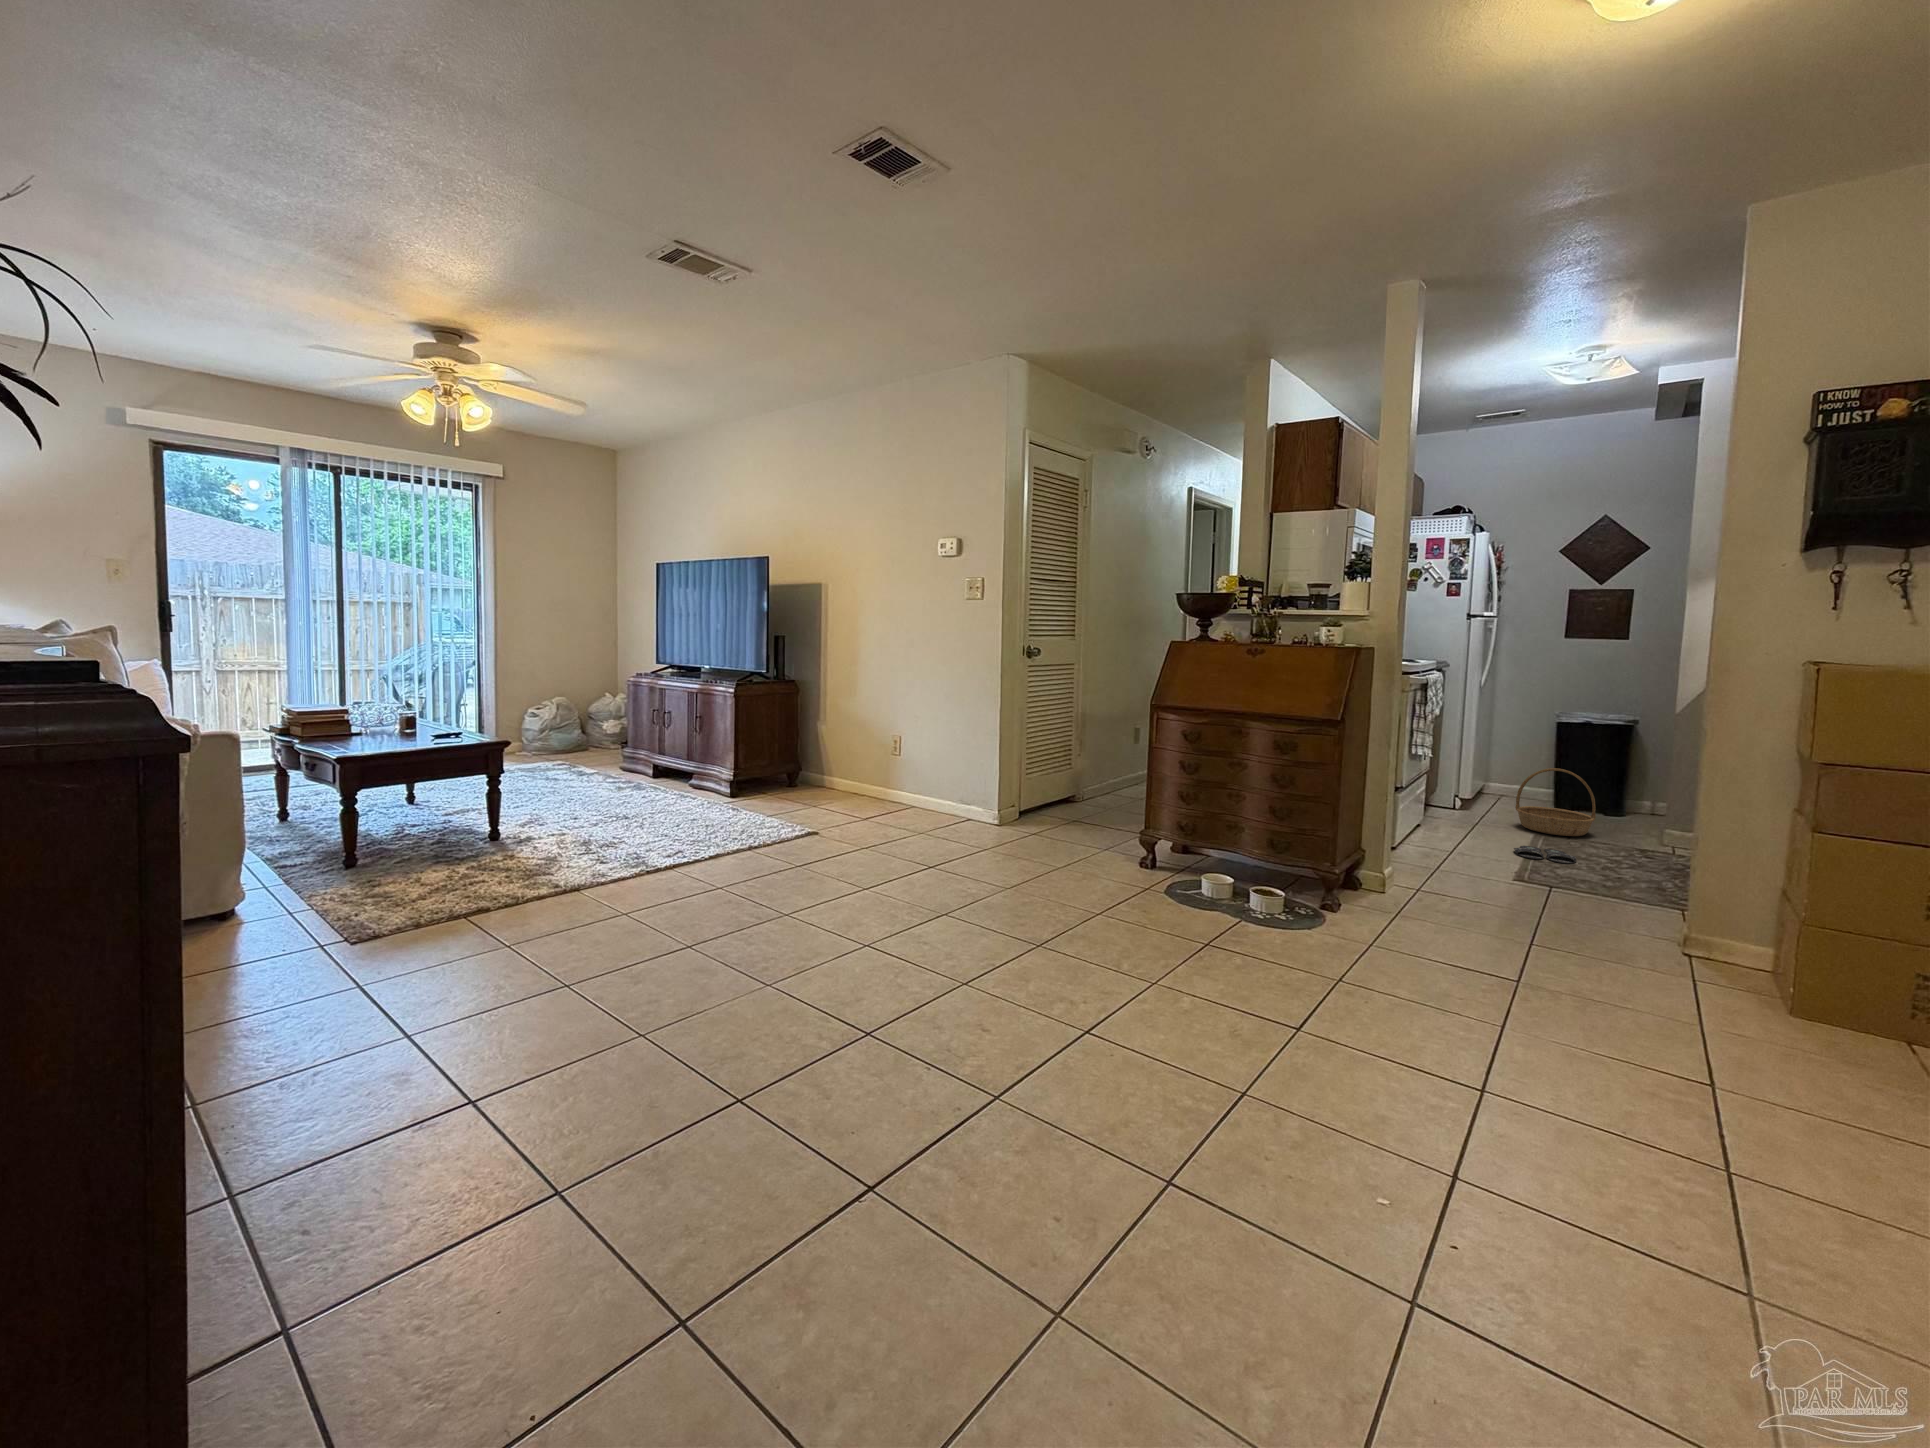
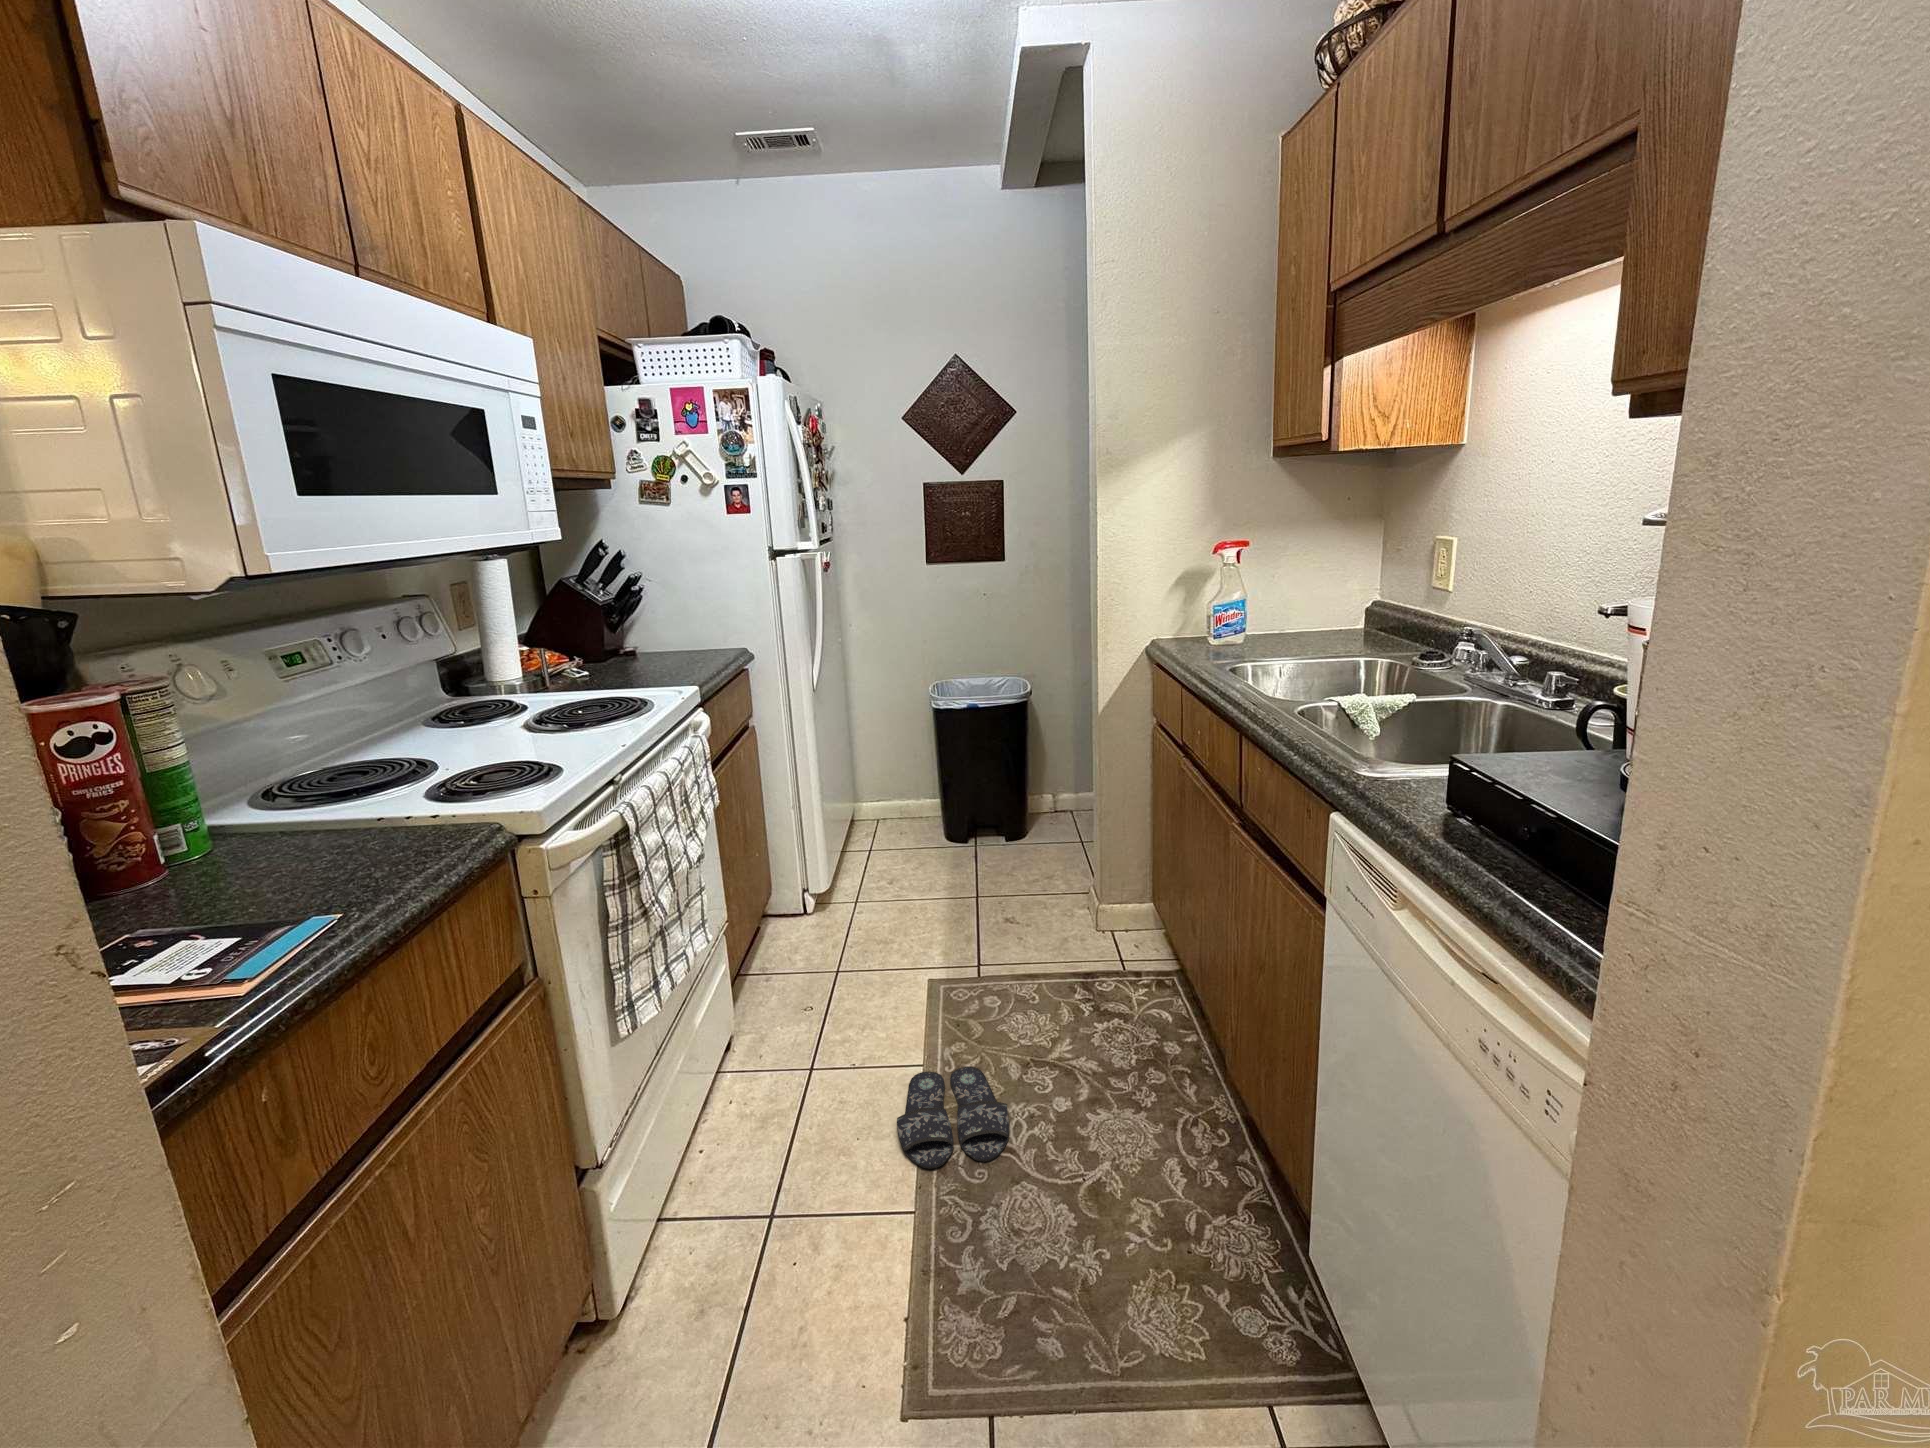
basket: present [1515,768,1596,836] -> none [893,842,1010,974]

